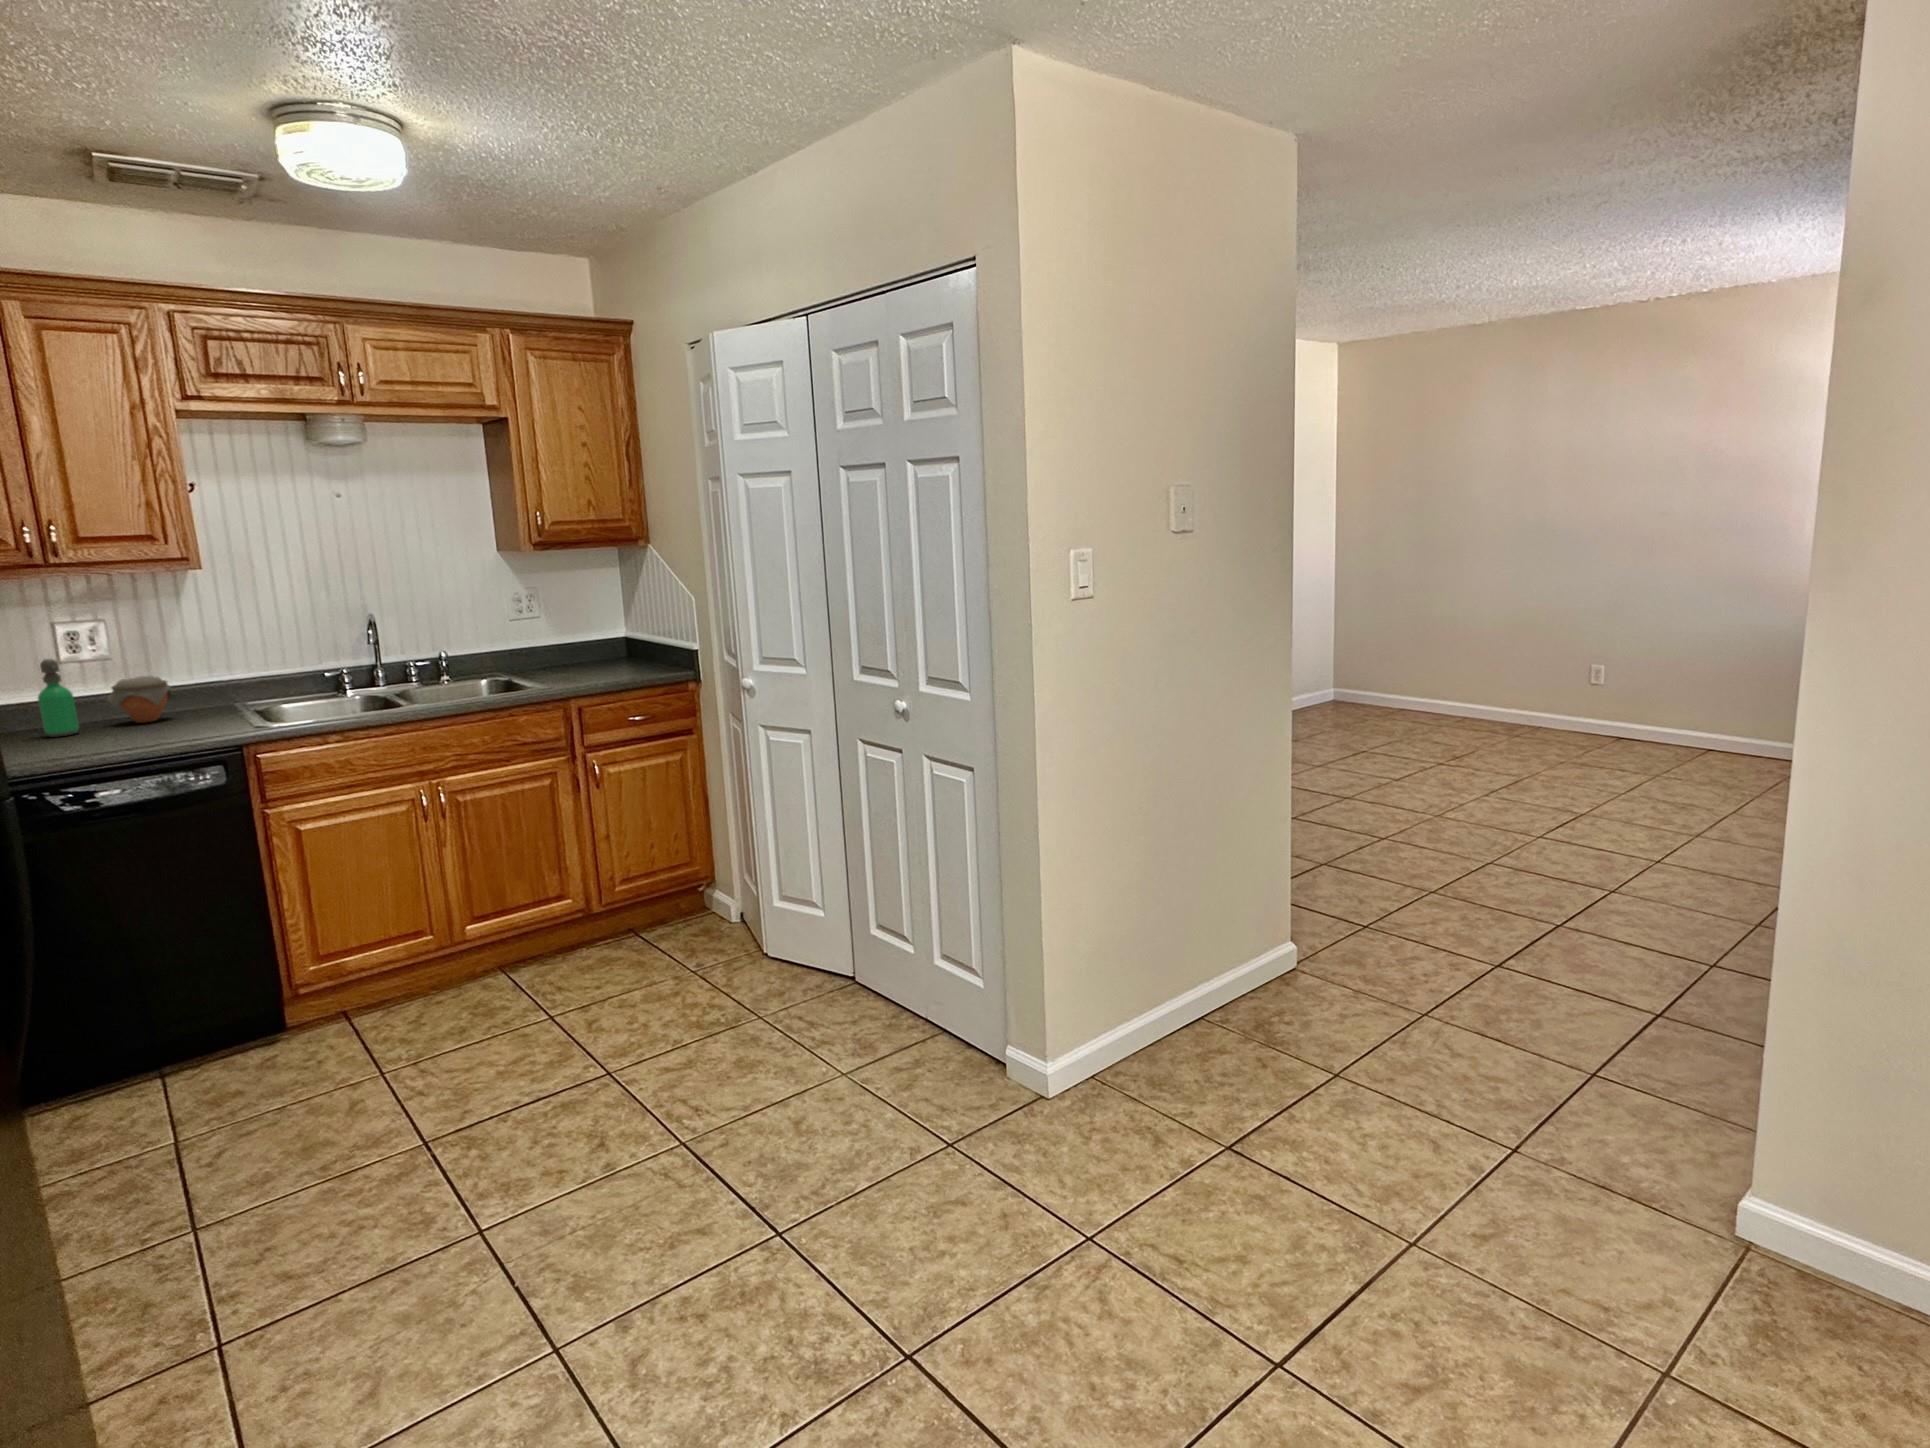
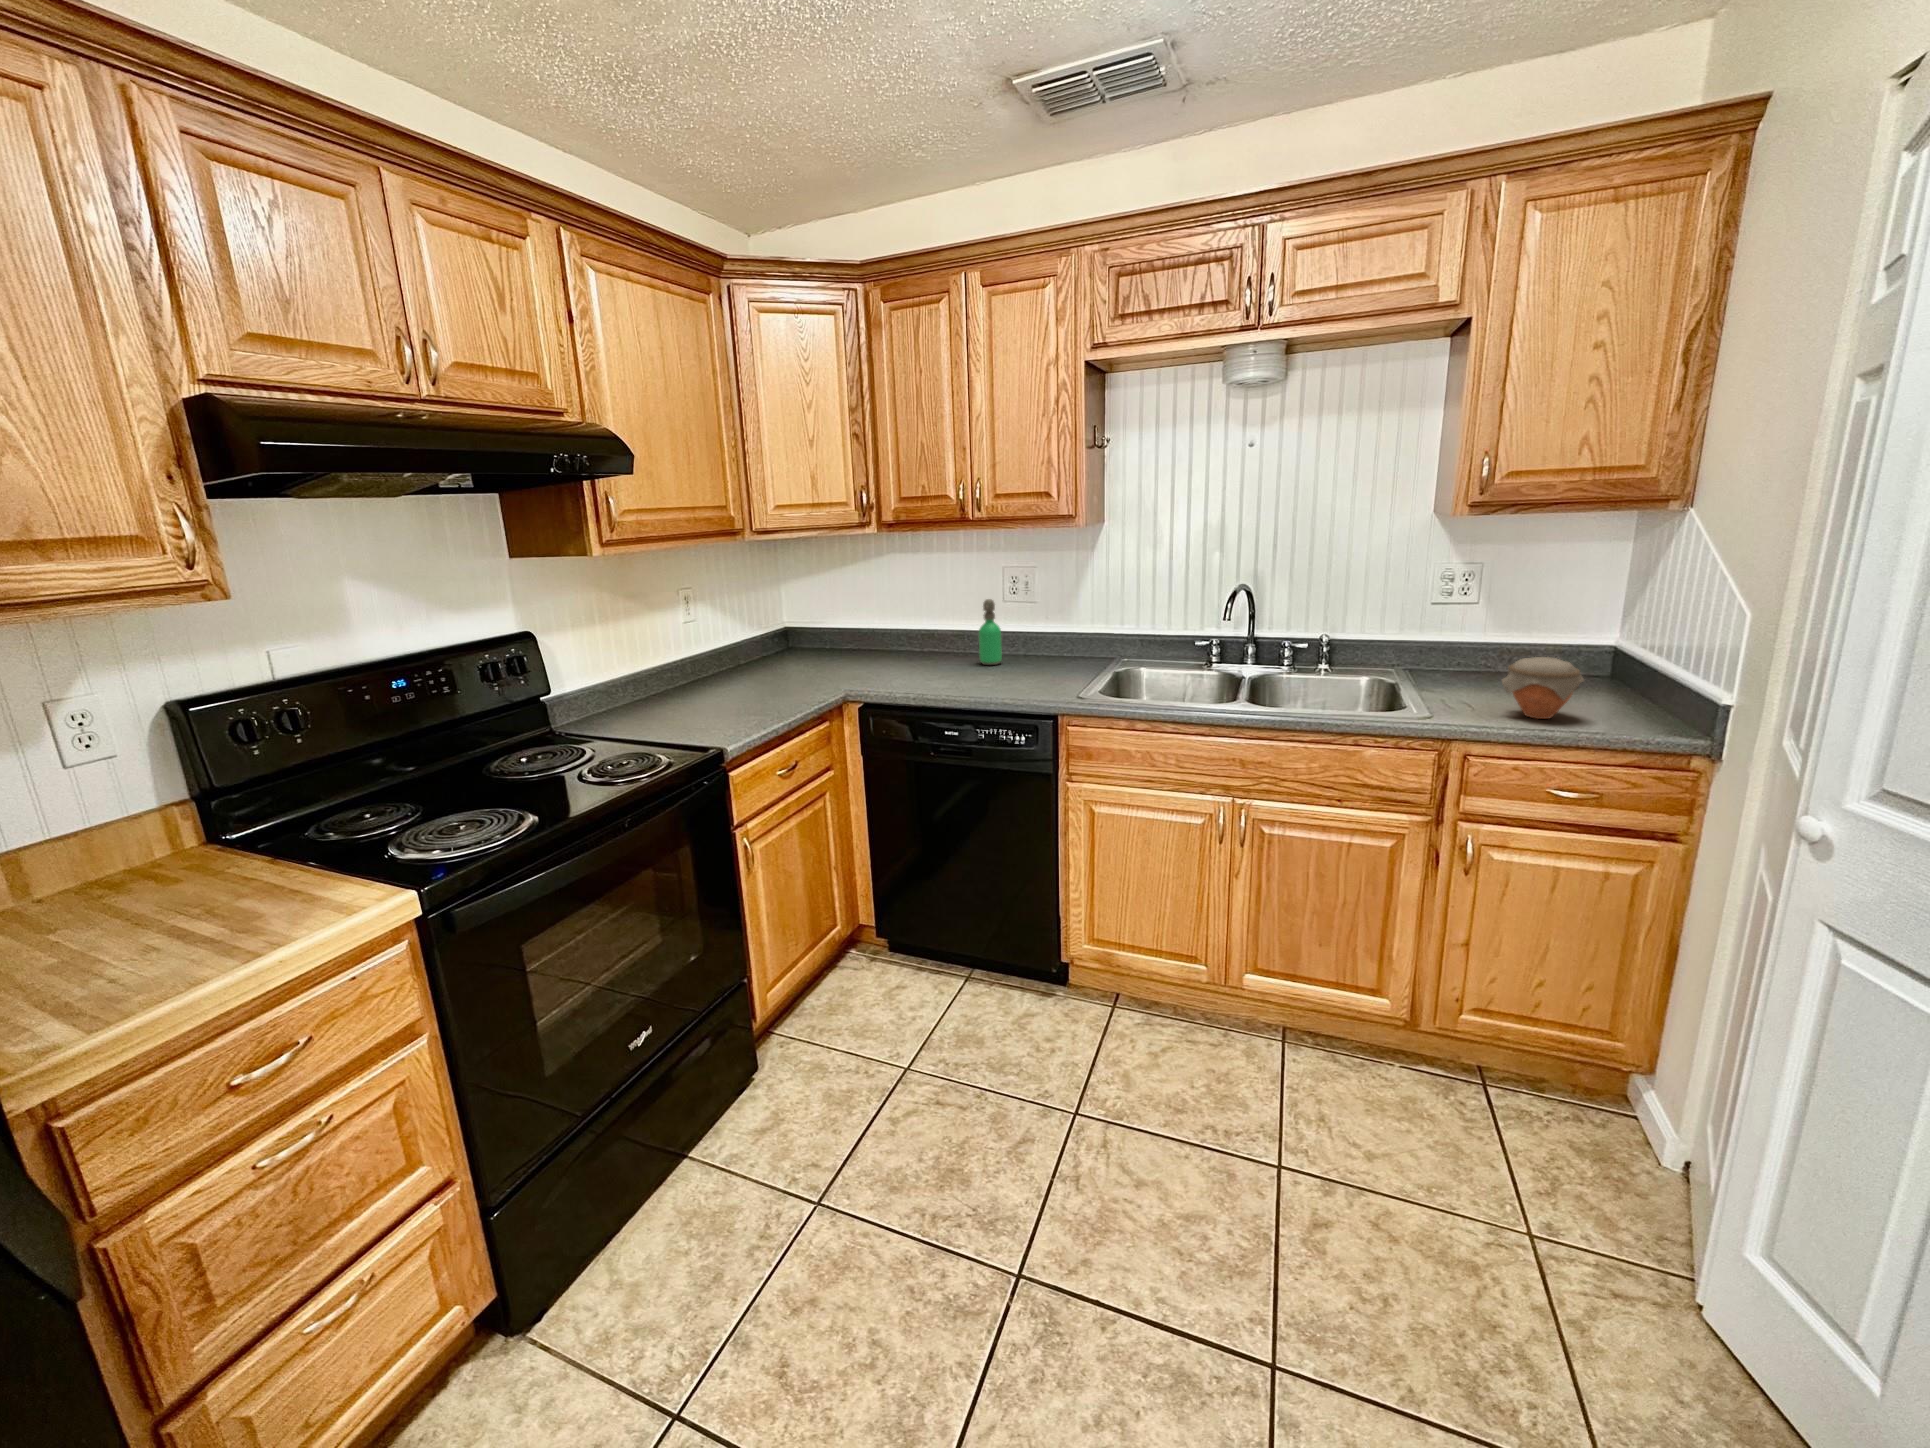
jar: present [107,676,172,723] -> present [1502,657,1584,719]

